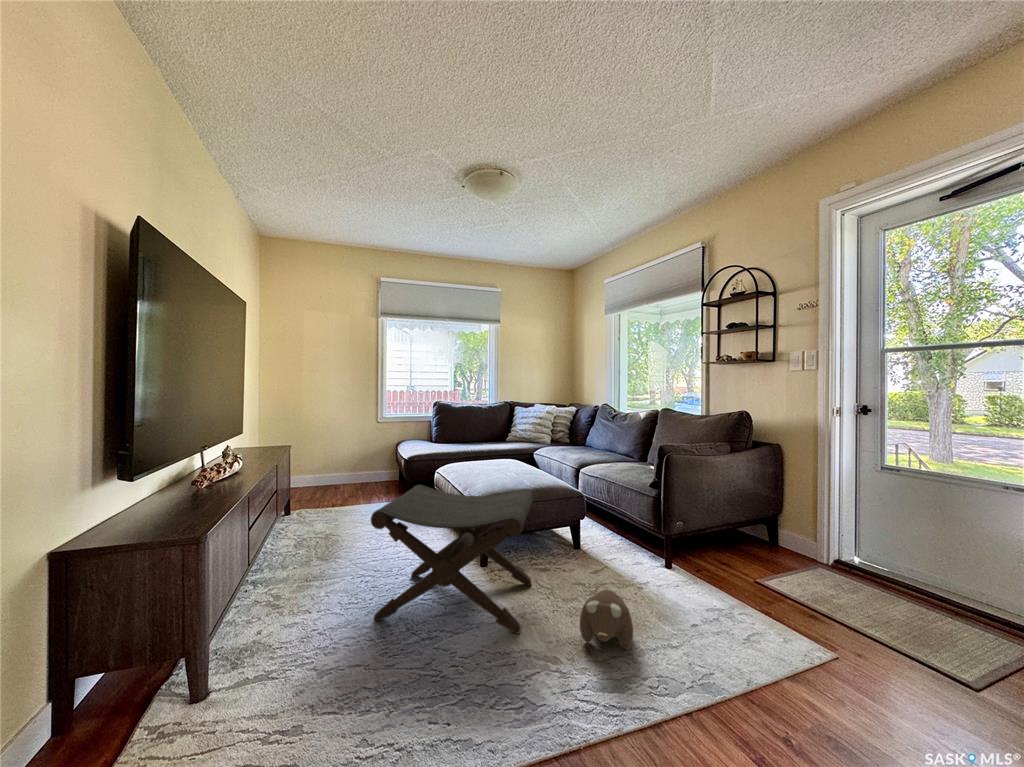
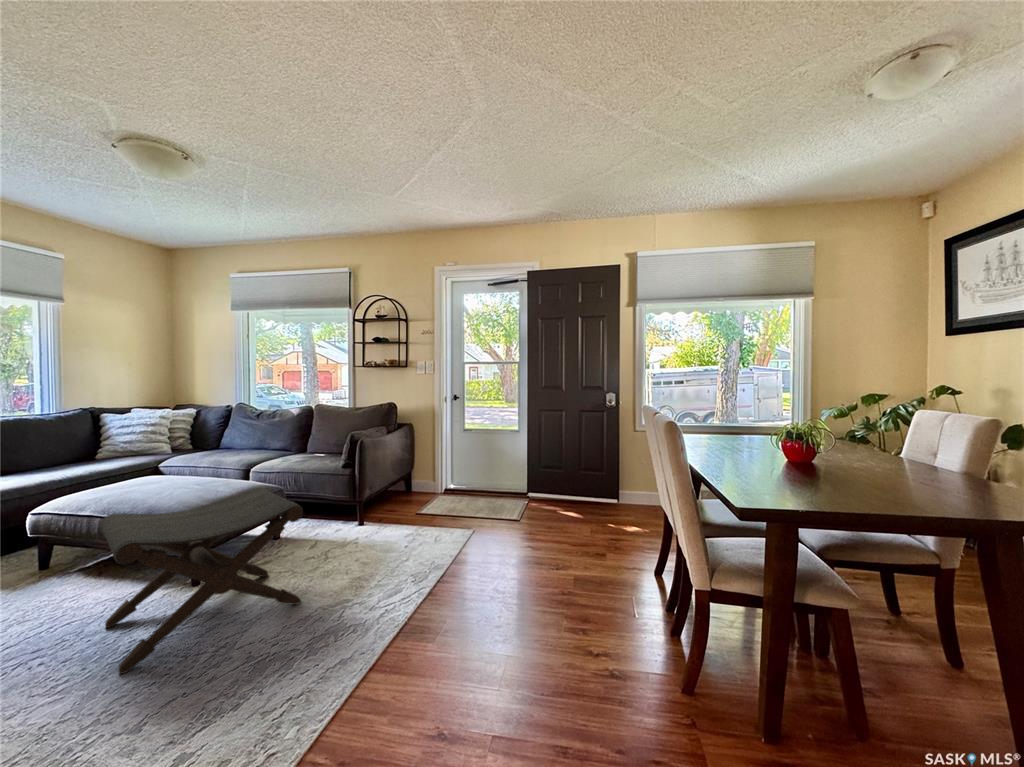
plush toy: present [580,590,633,649] -> none [348,540,389,583]

